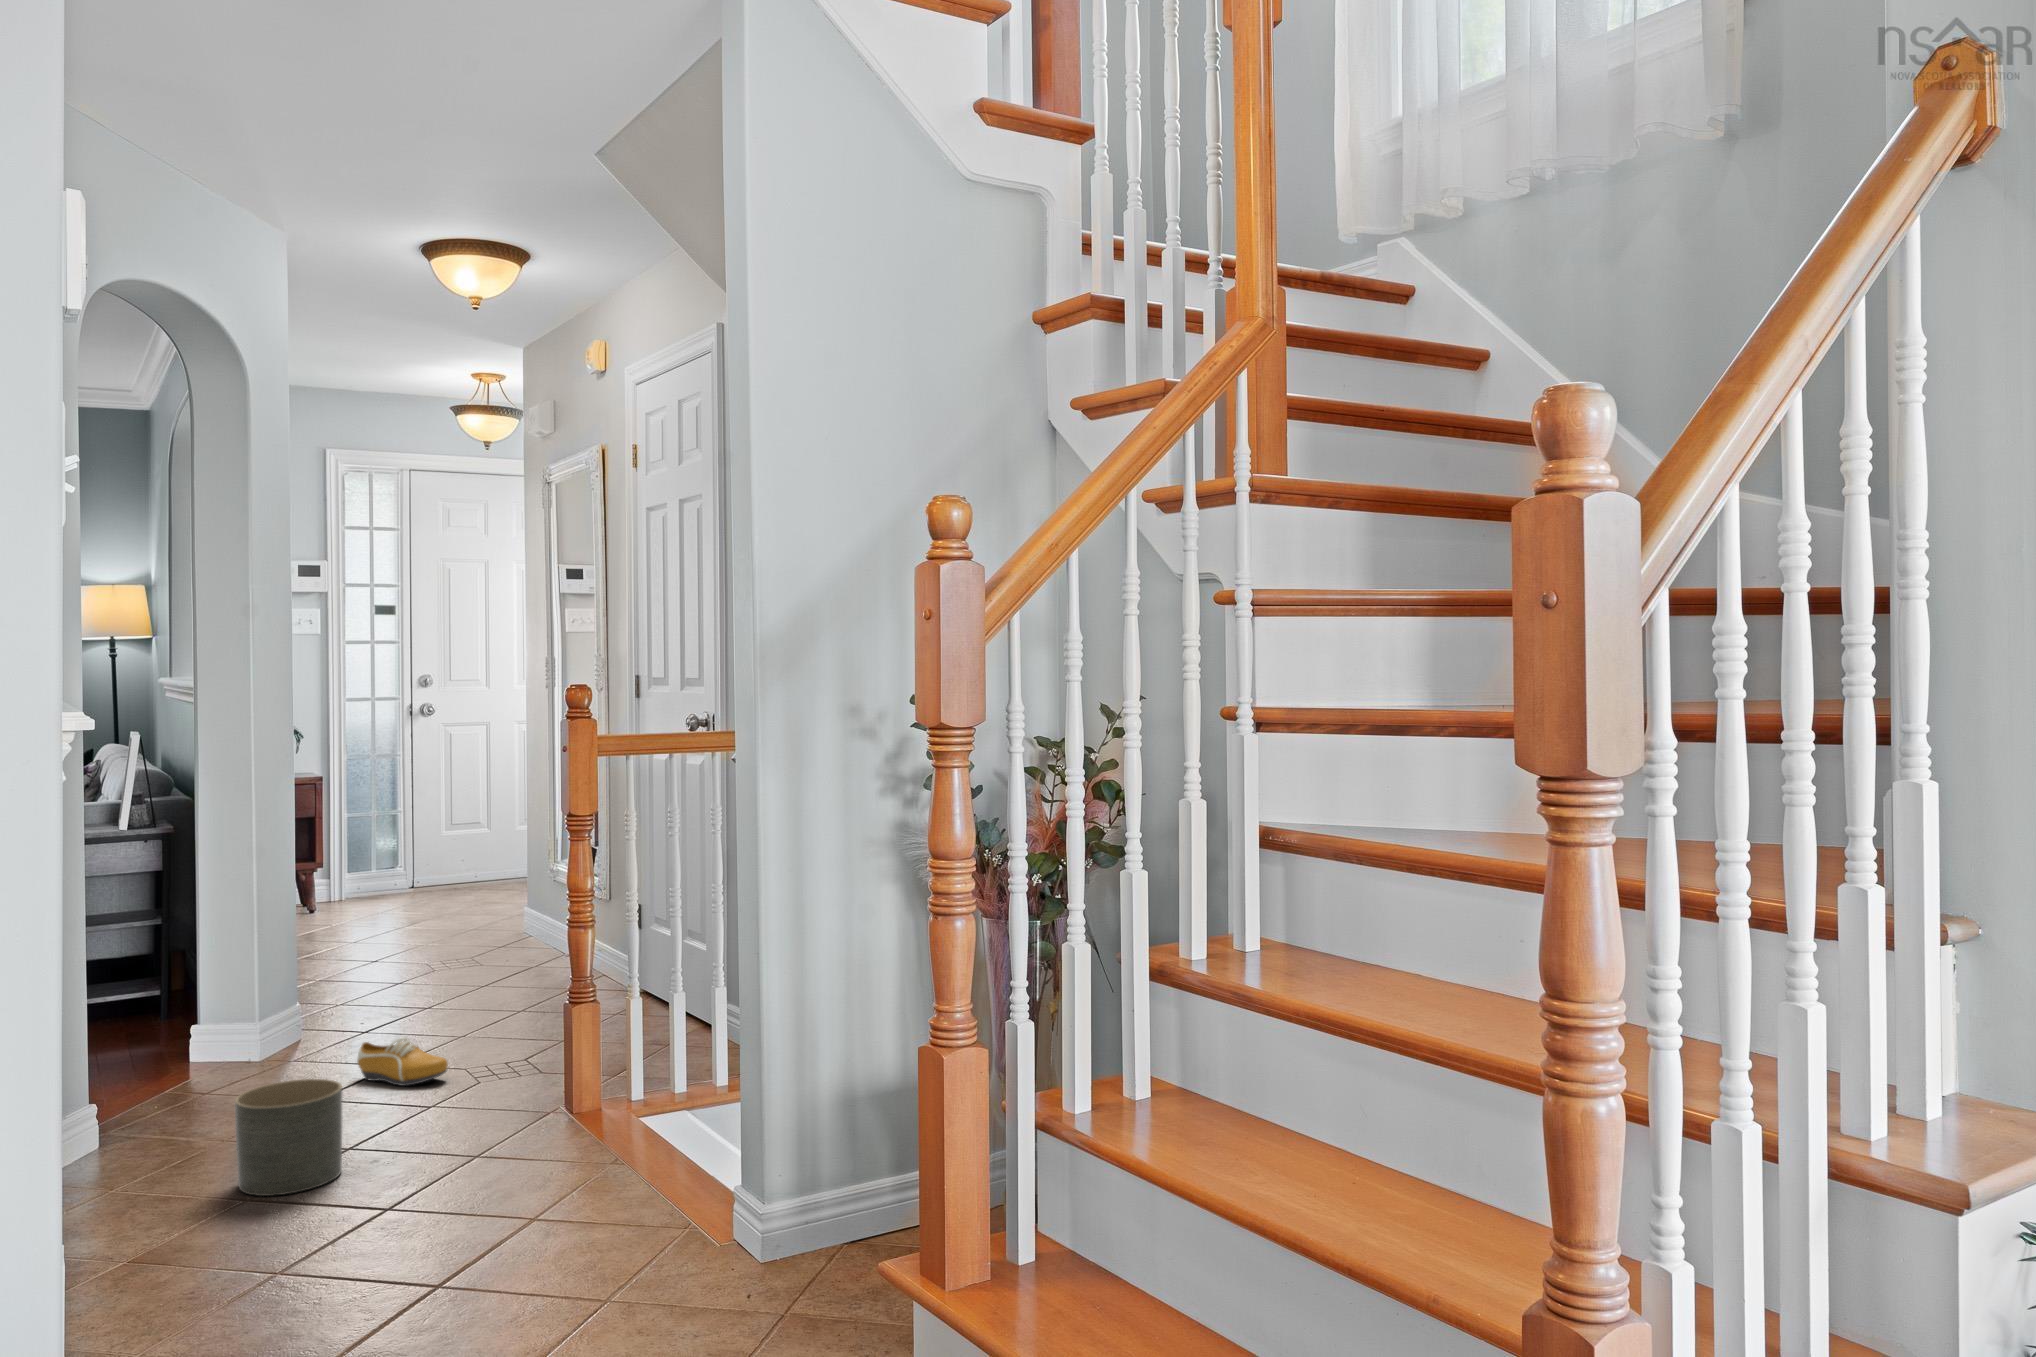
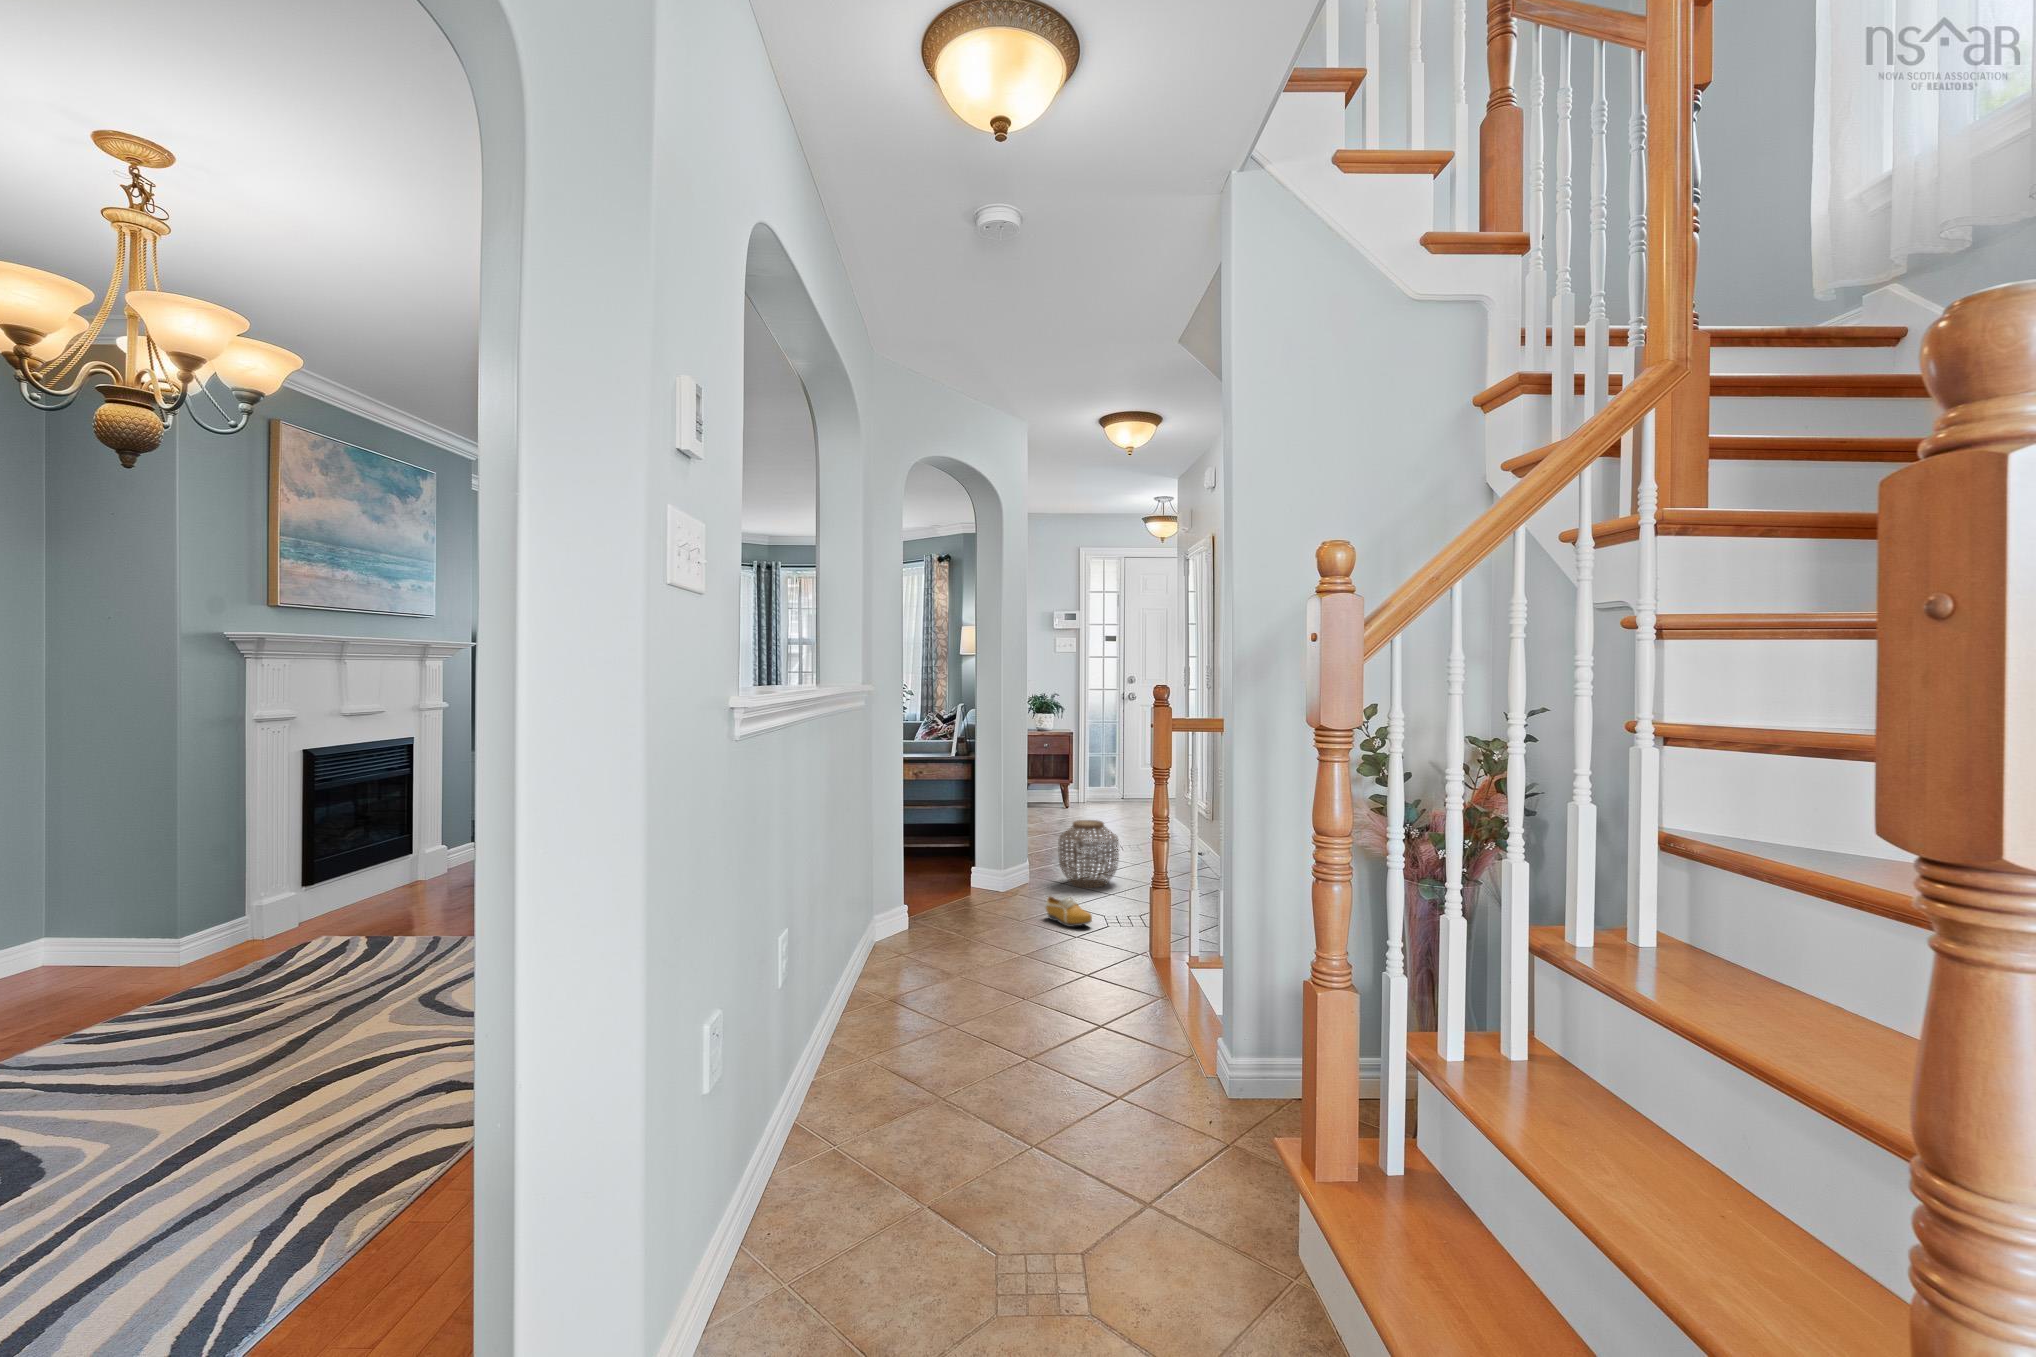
woven basket: none [355,911,464,1025] -> present [1058,820,1119,888]
planter: present [235,1079,342,1196] -> none [959,915,1014,982]

